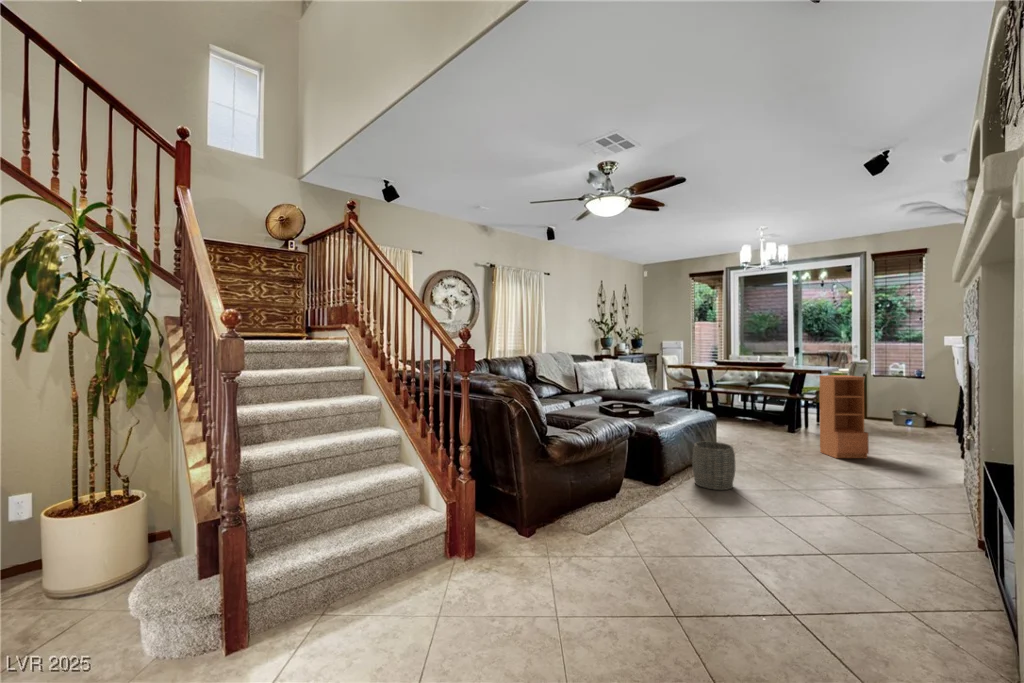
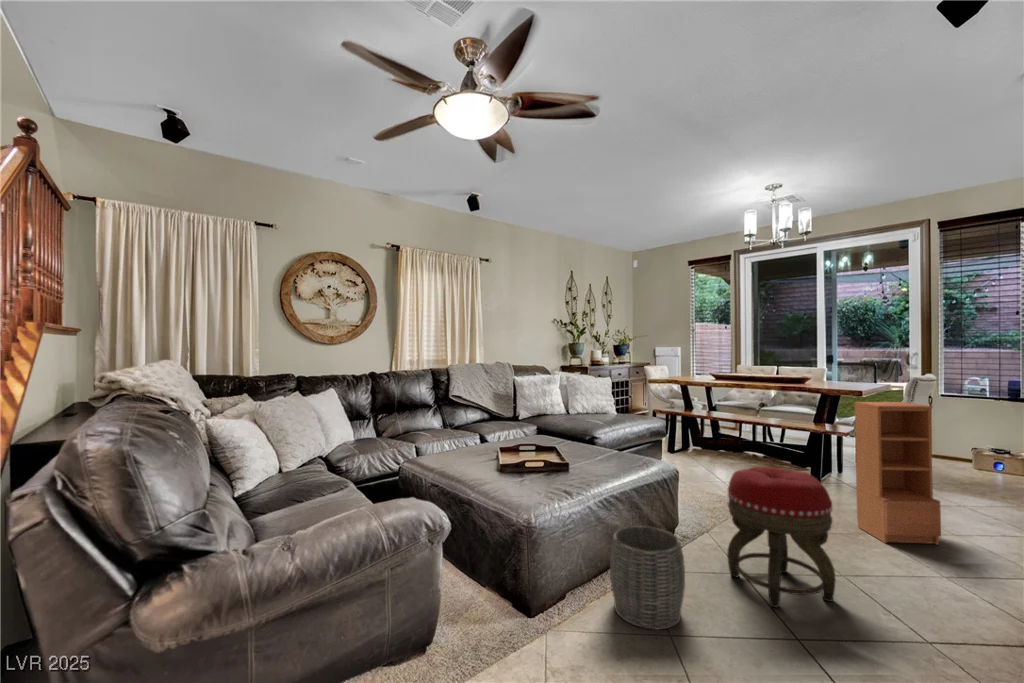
footstool: none [751,410,812,482] -> present [727,467,835,608]

